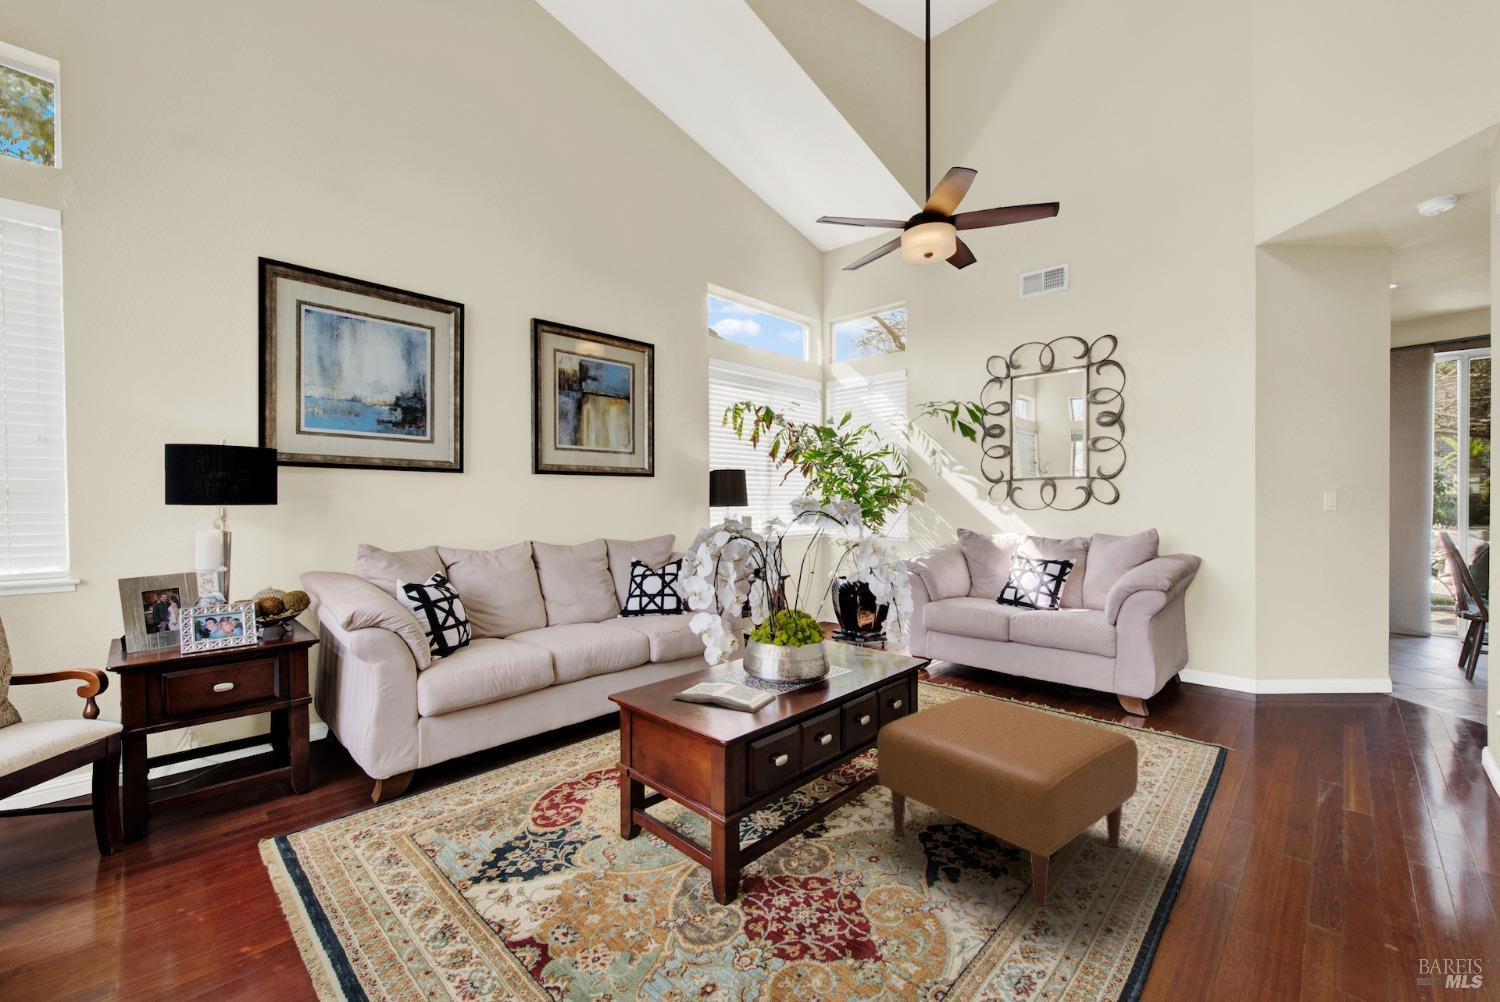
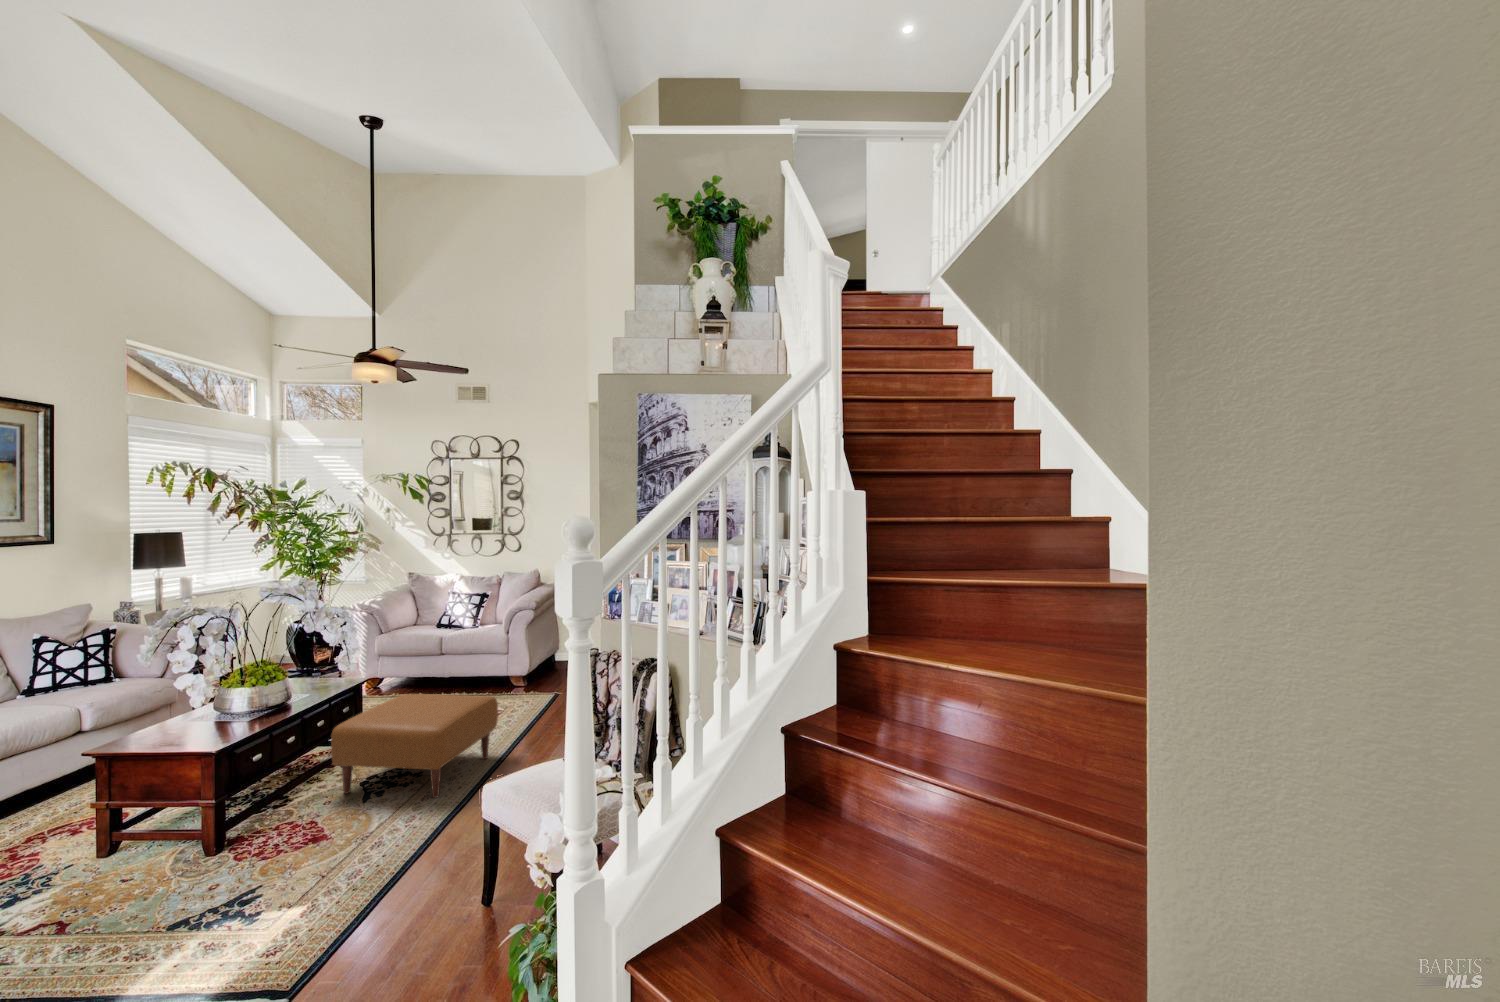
book: present [673,682,776,713] -> none [145,722,247,745]

